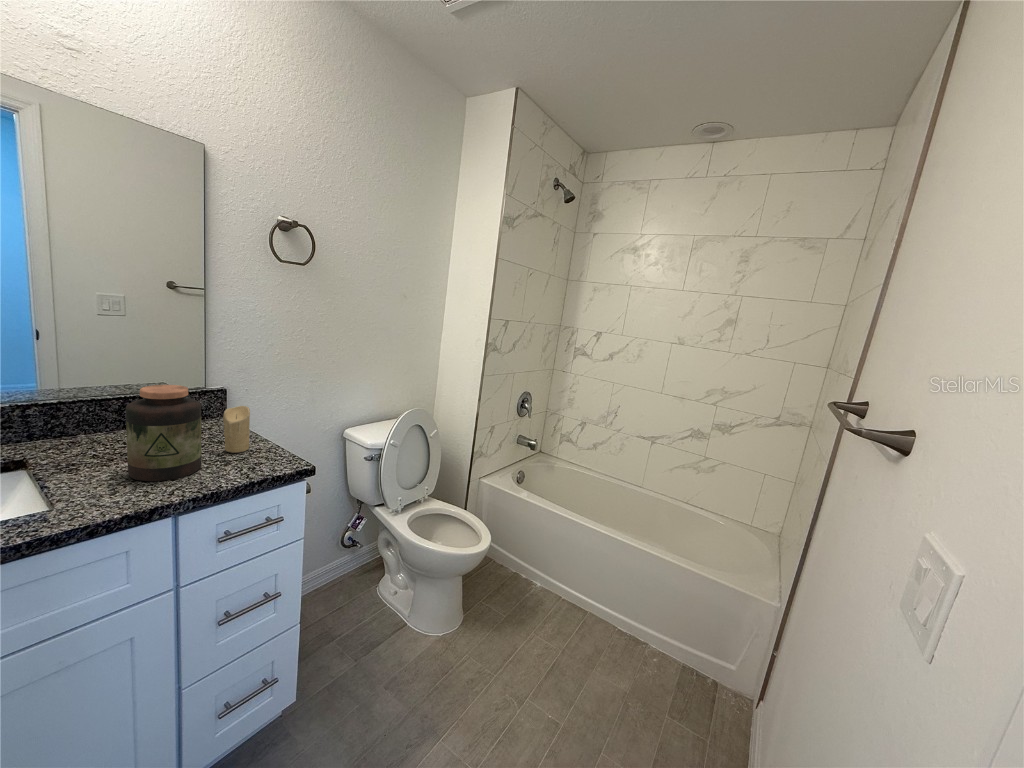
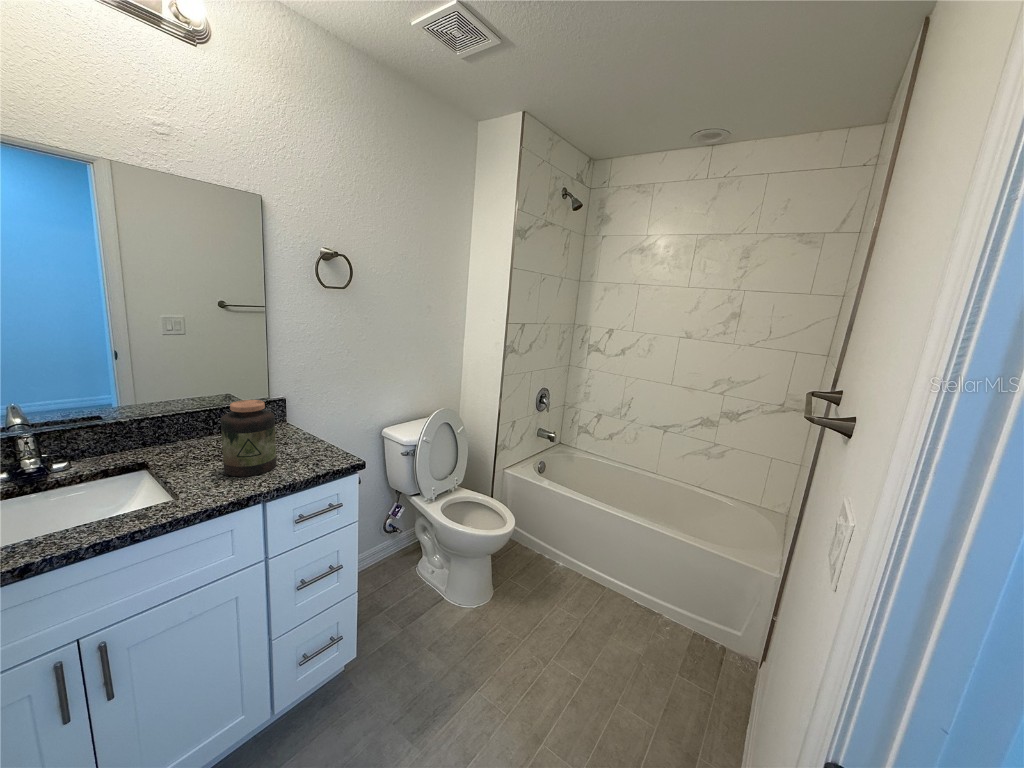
candle: present [223,406,250,453] -> none [289,414,310,452]

